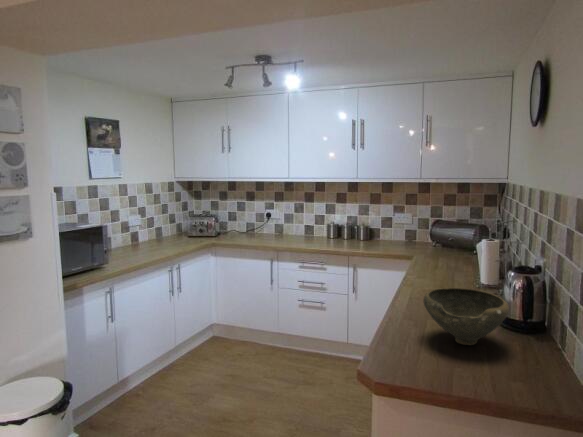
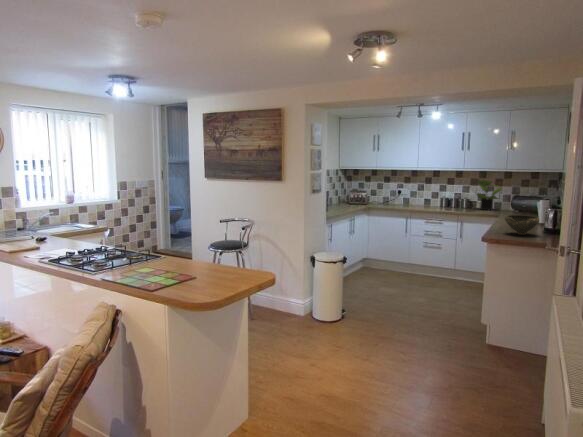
potted plant: none [374,196,416,244] -> present [477,180,502,210]

